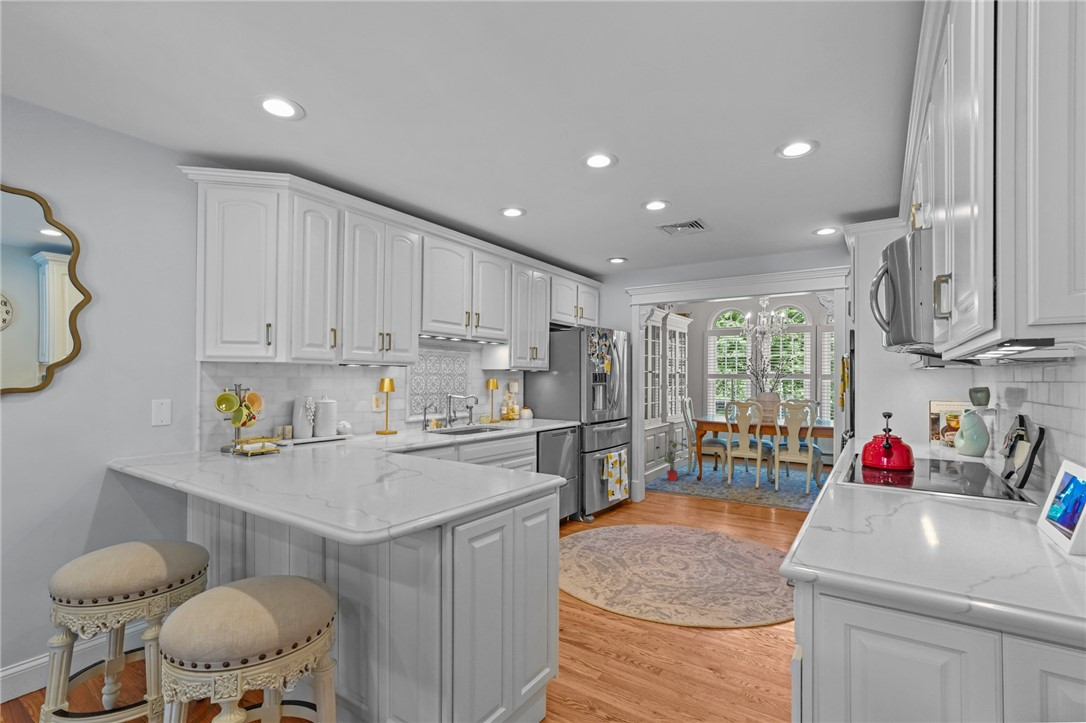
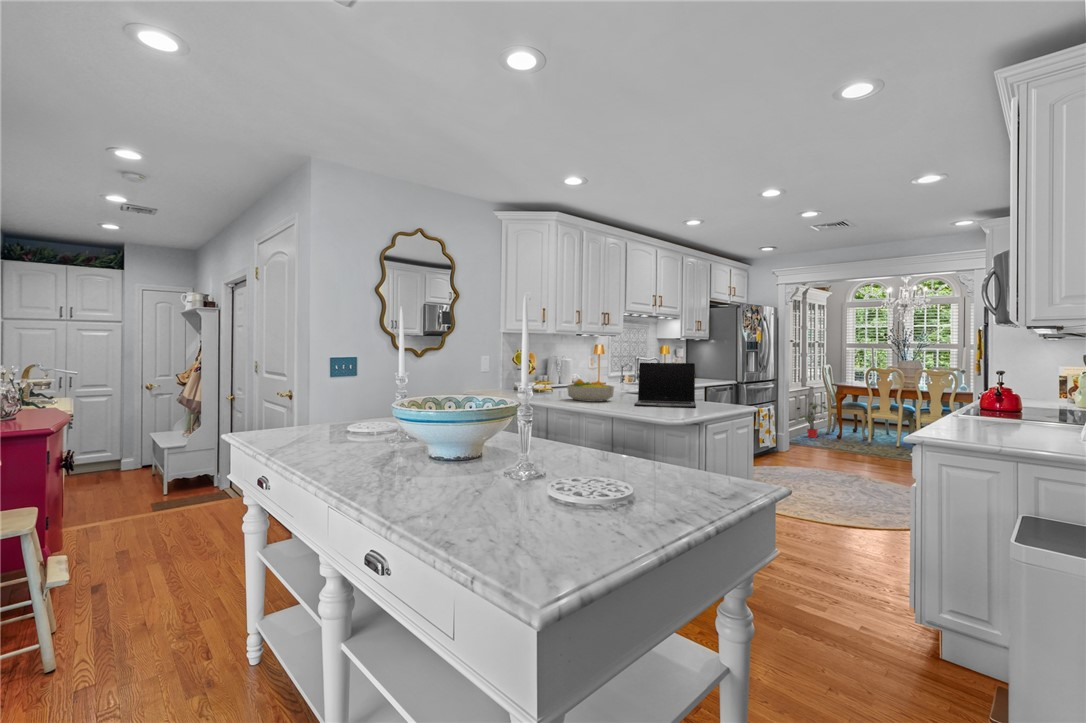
laptop: none [324,417,460,508] -> present [634,363,696,408]
fruit bowl: none [236,444,323,491] -> present [567,379,614,402]

